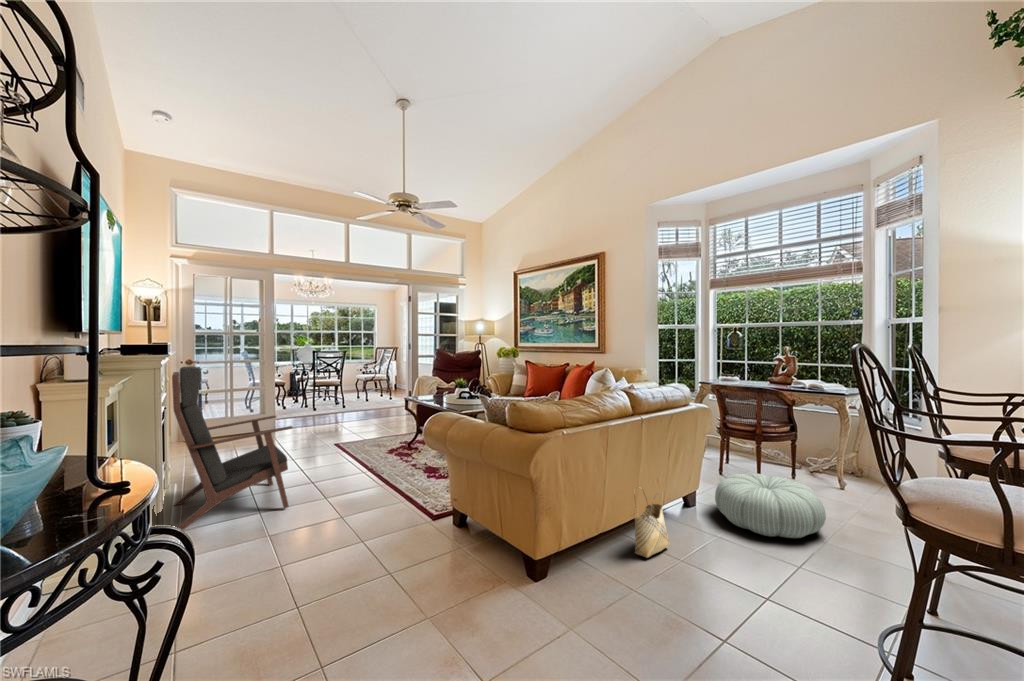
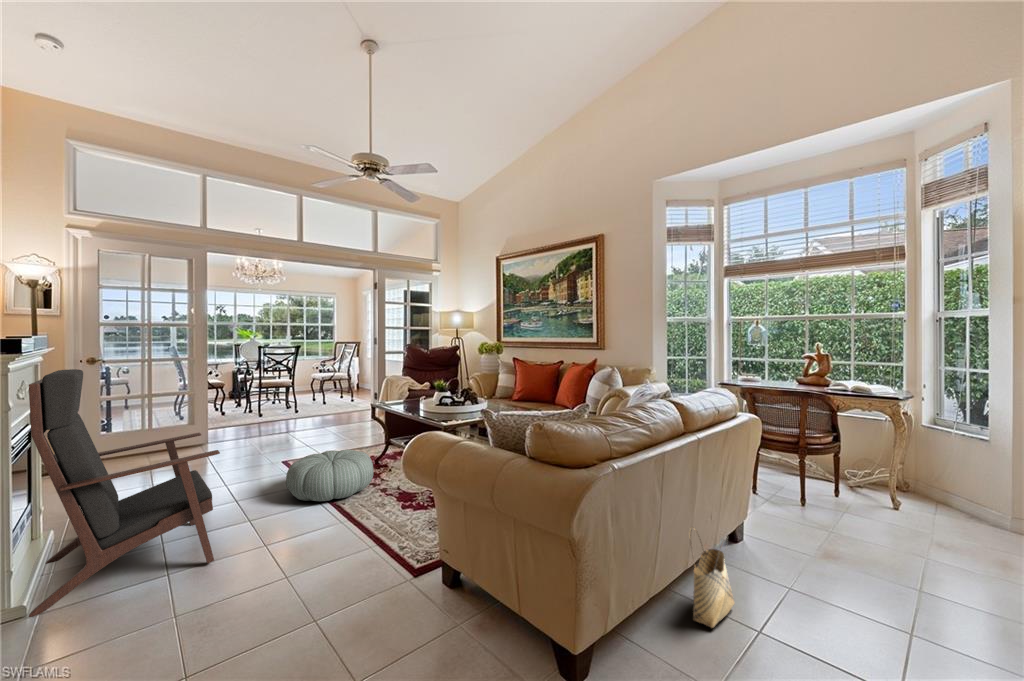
pouf: present [715,473,826,538] -> present [286,449,373,501]

